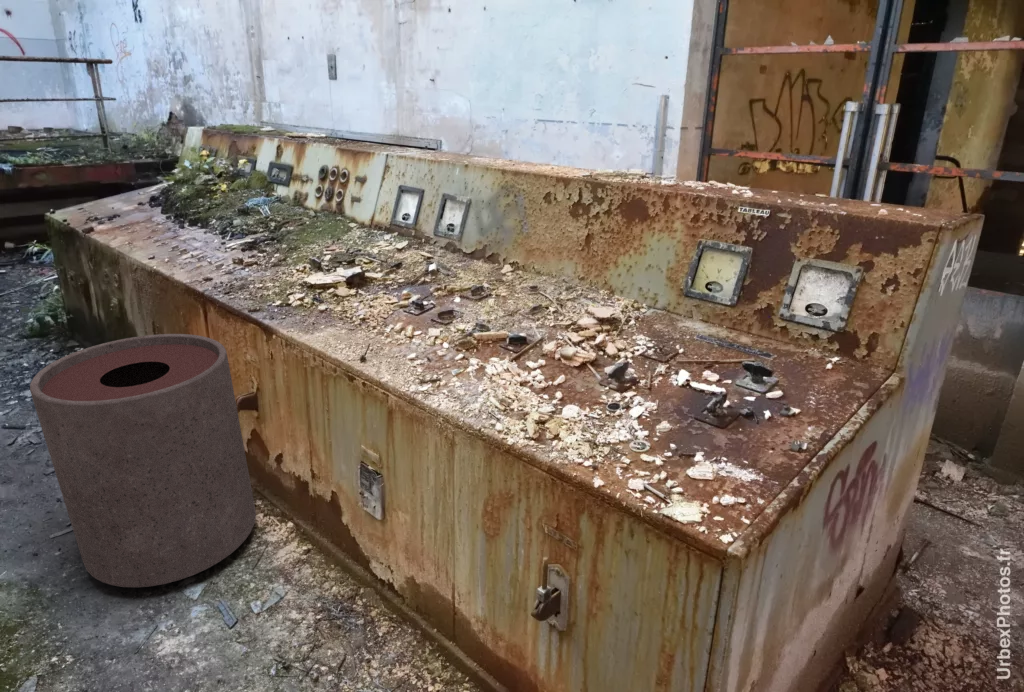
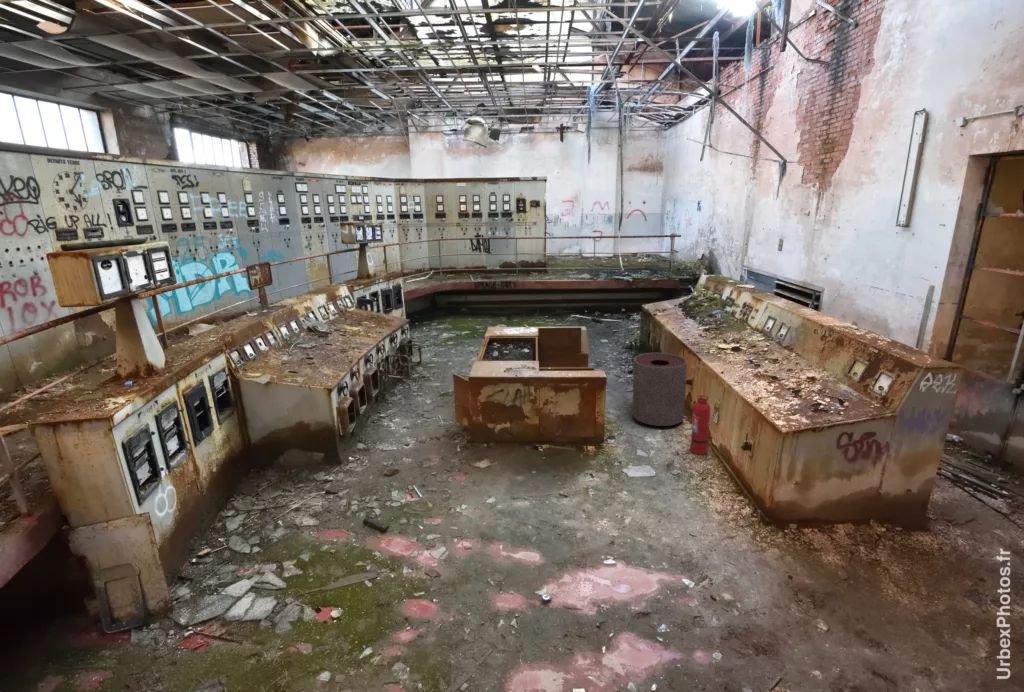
fire extinguisher: none [297,453,366,638] -> present [690,395,710,455]

